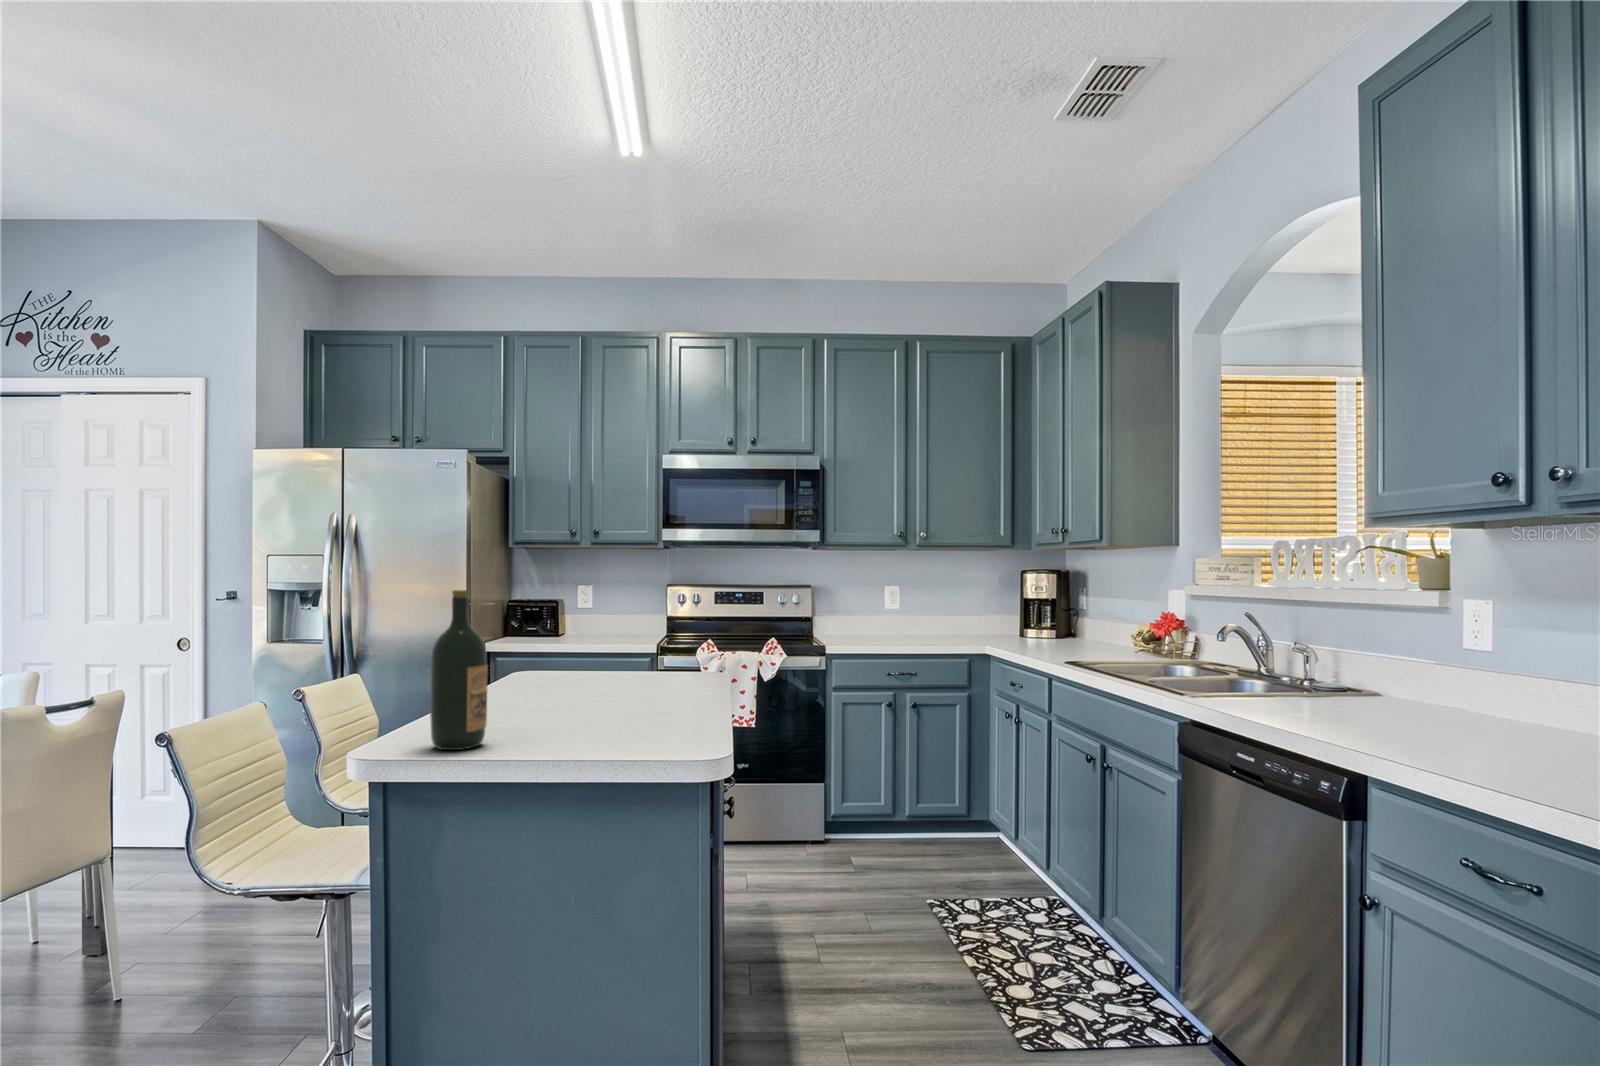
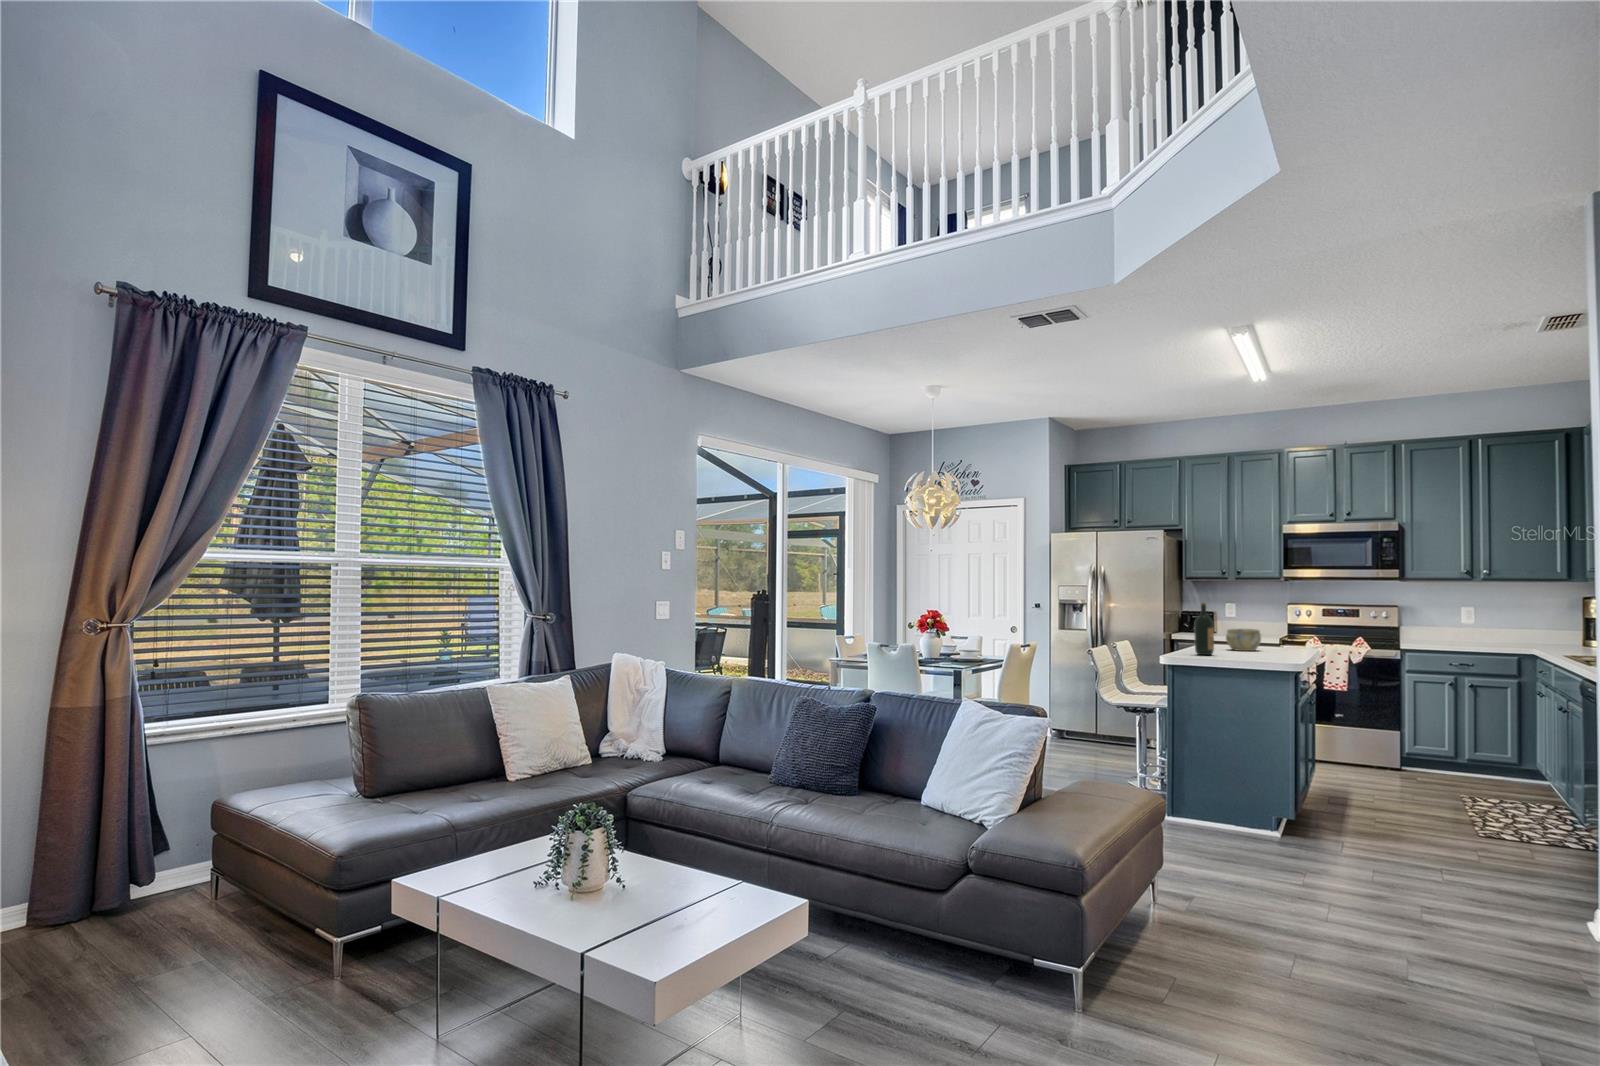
ceramic bowl: none [543,645,620,701] -> present [1226,629,1261,651]

